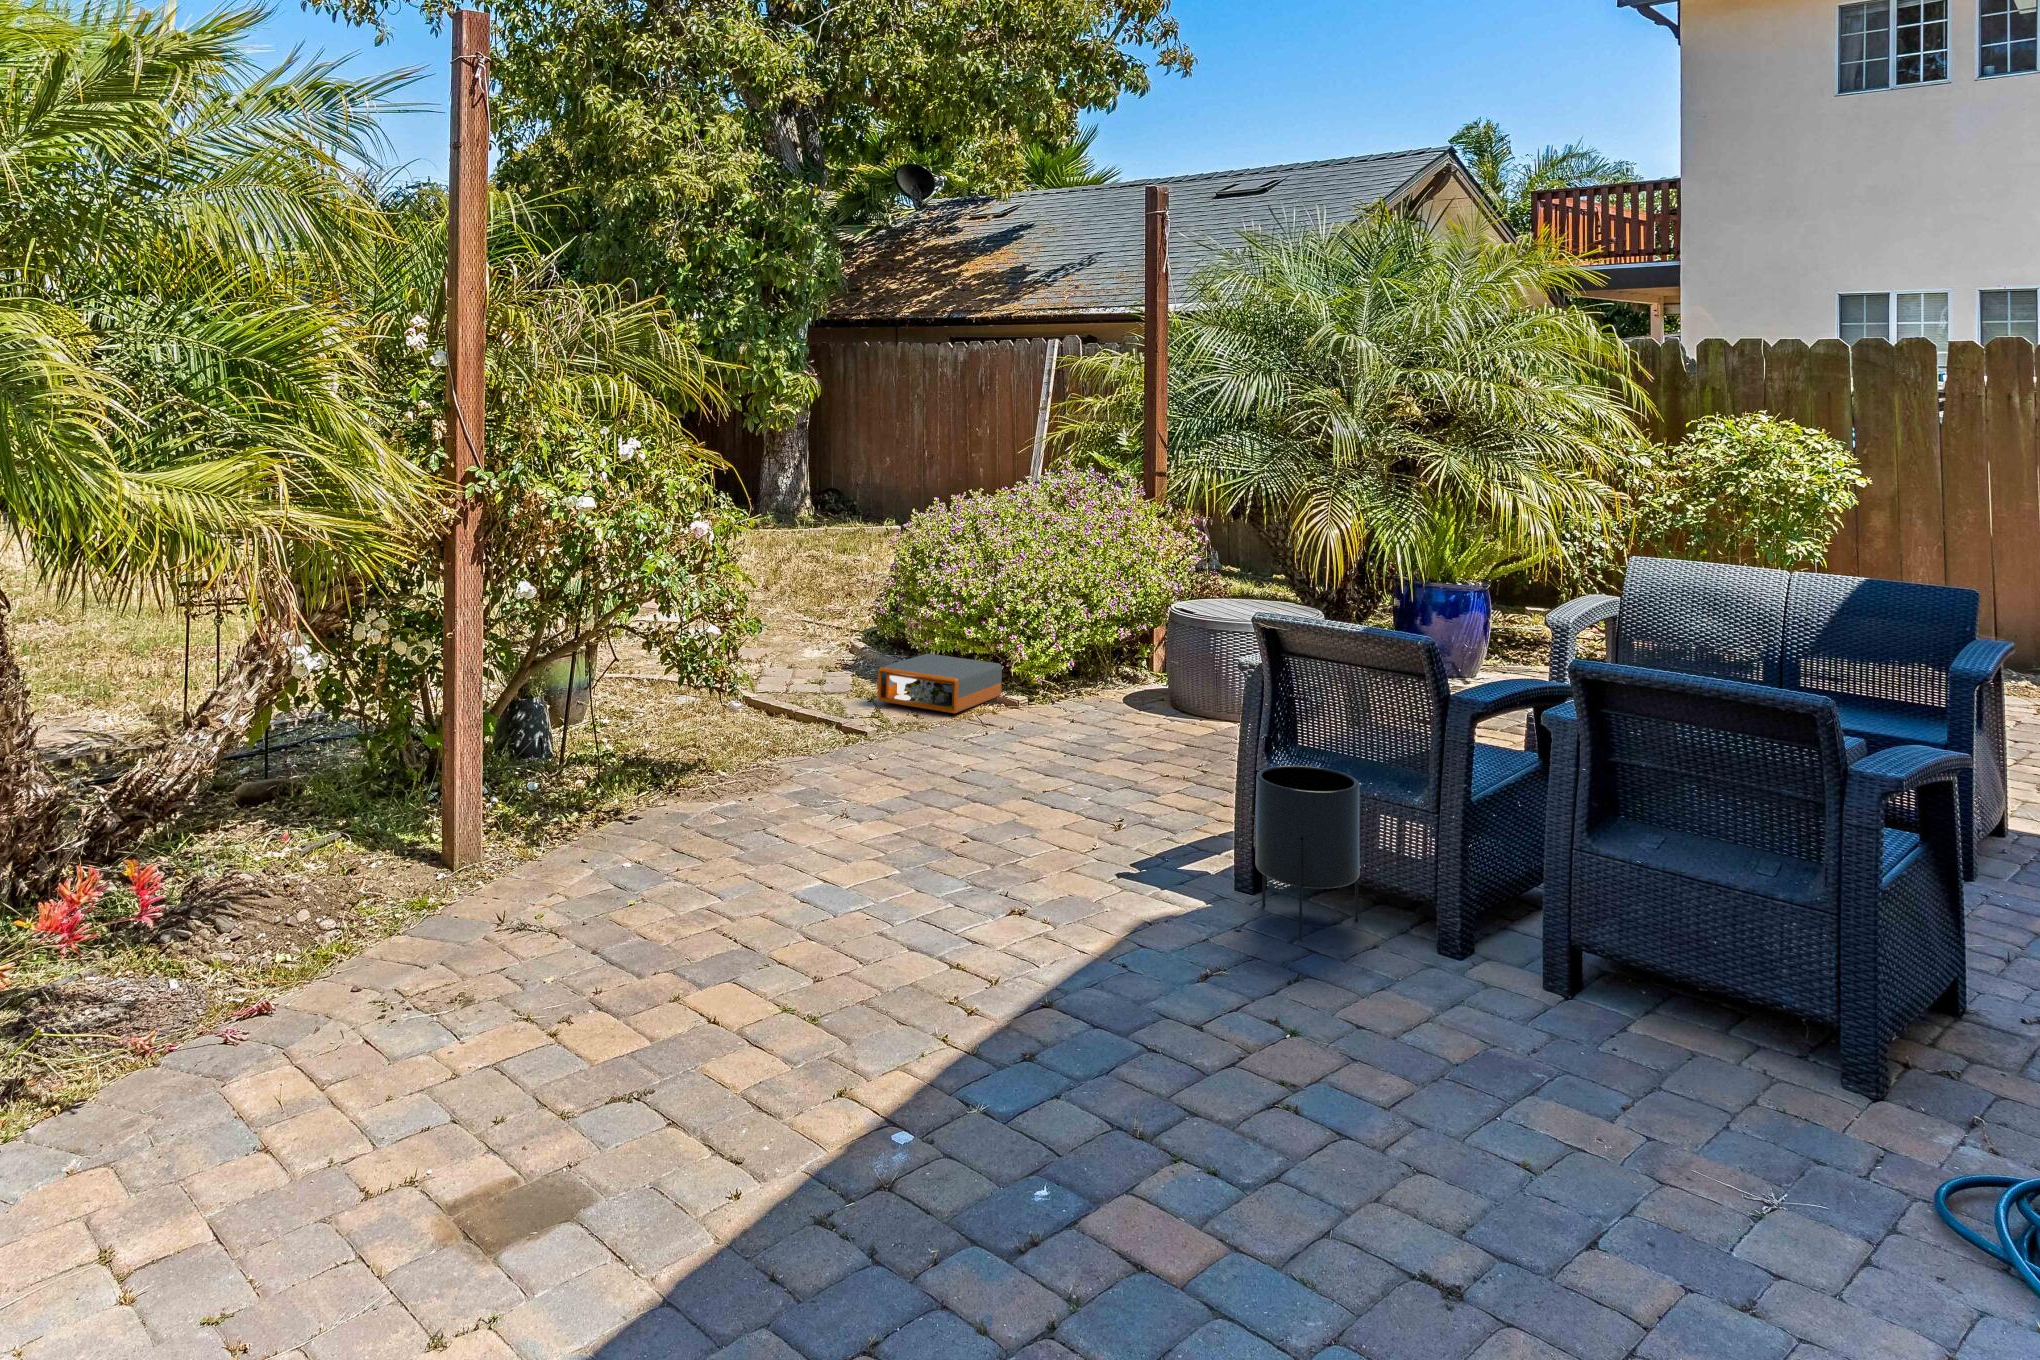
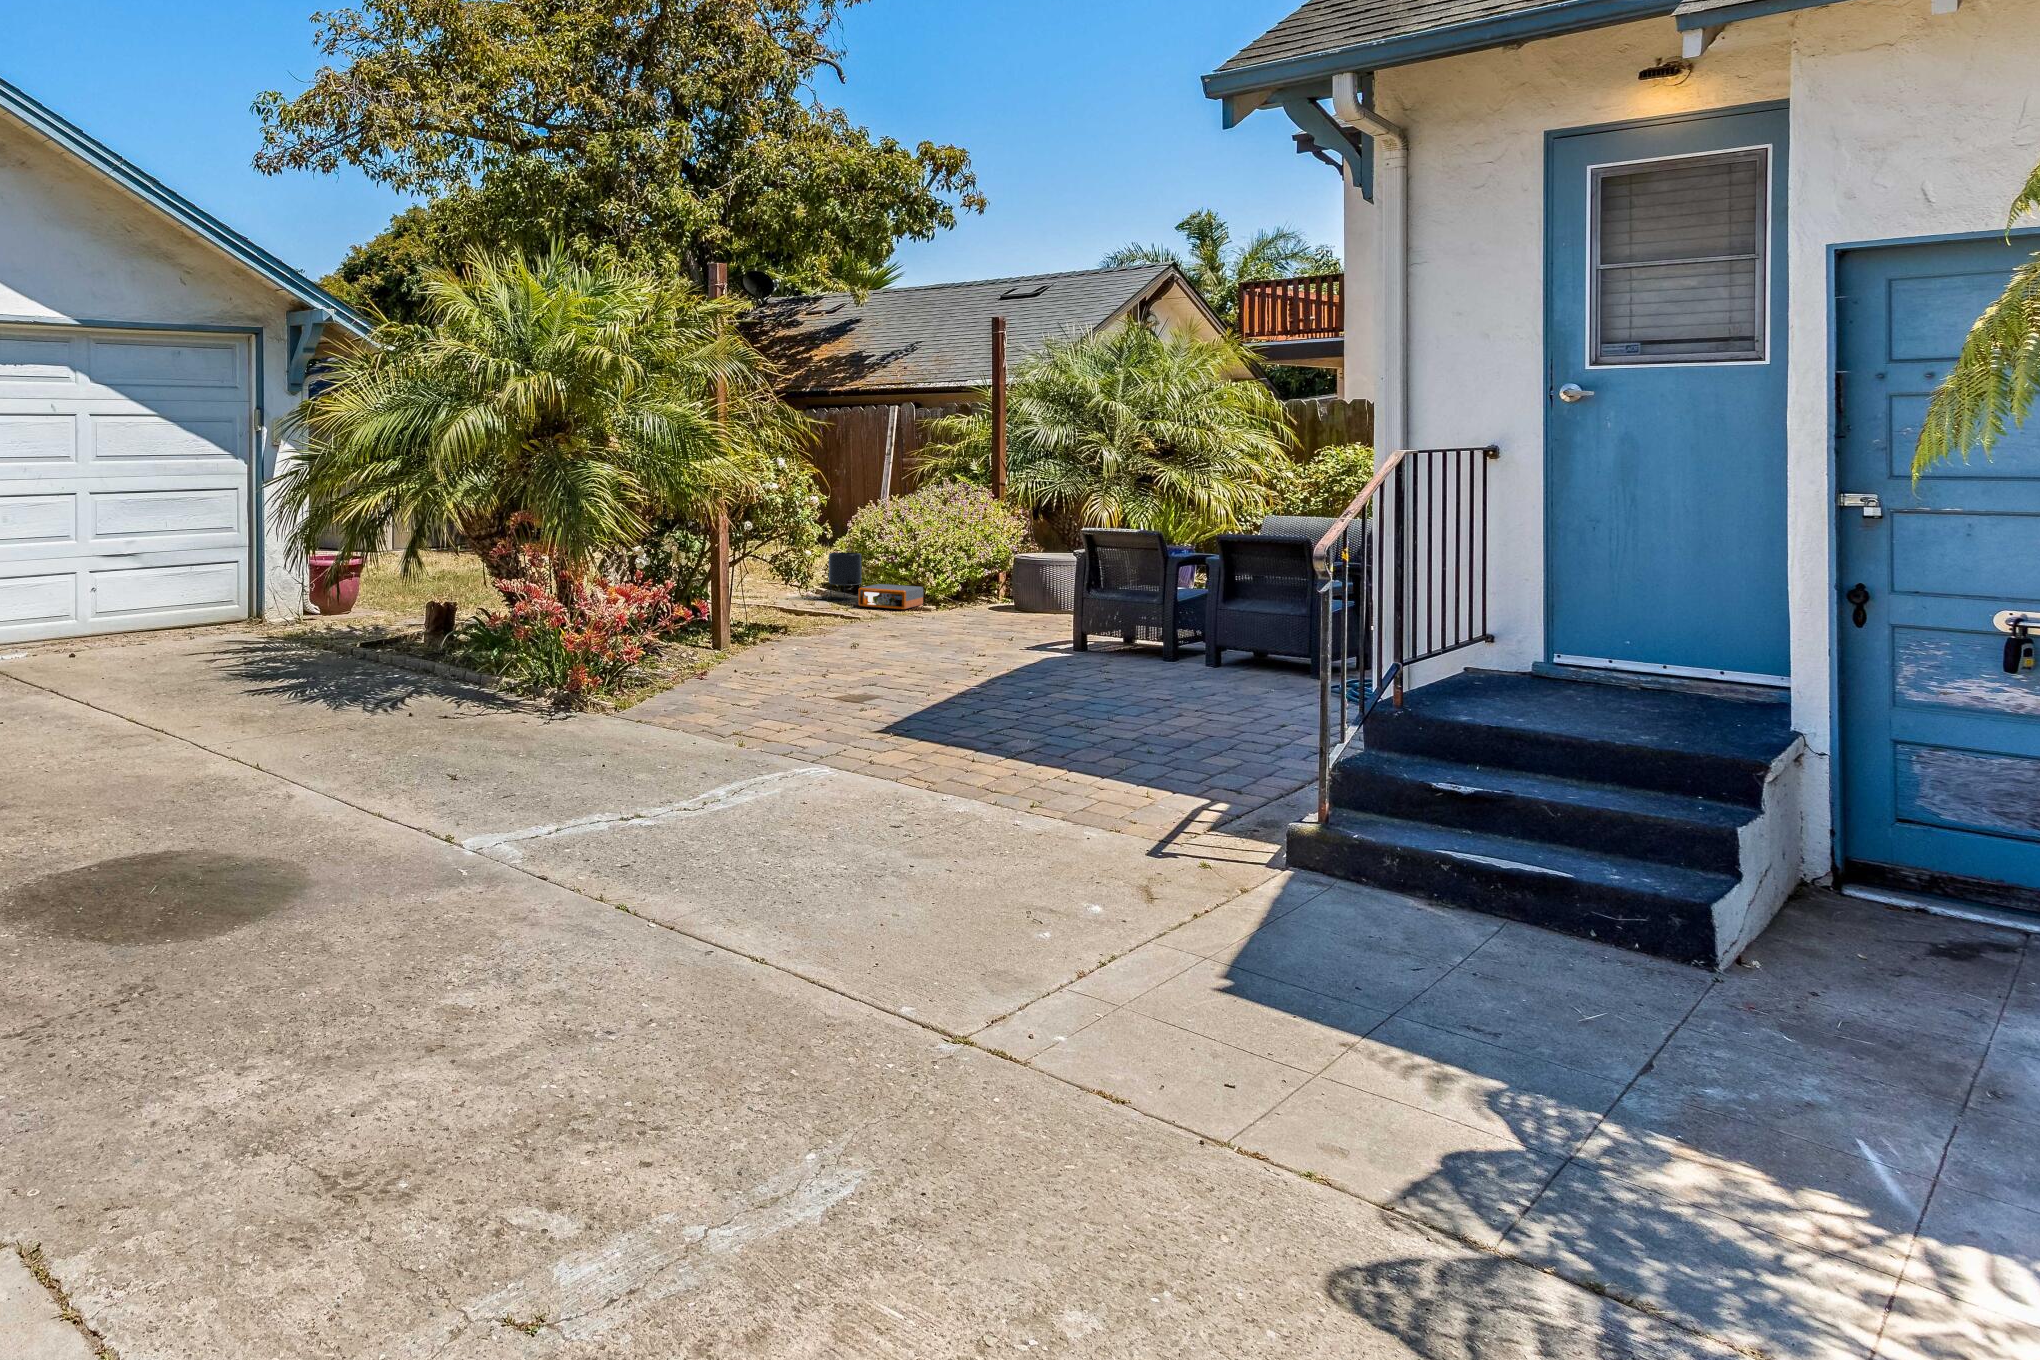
planter: present [1255,766,1360,941] -> present [829,553,861,601]

